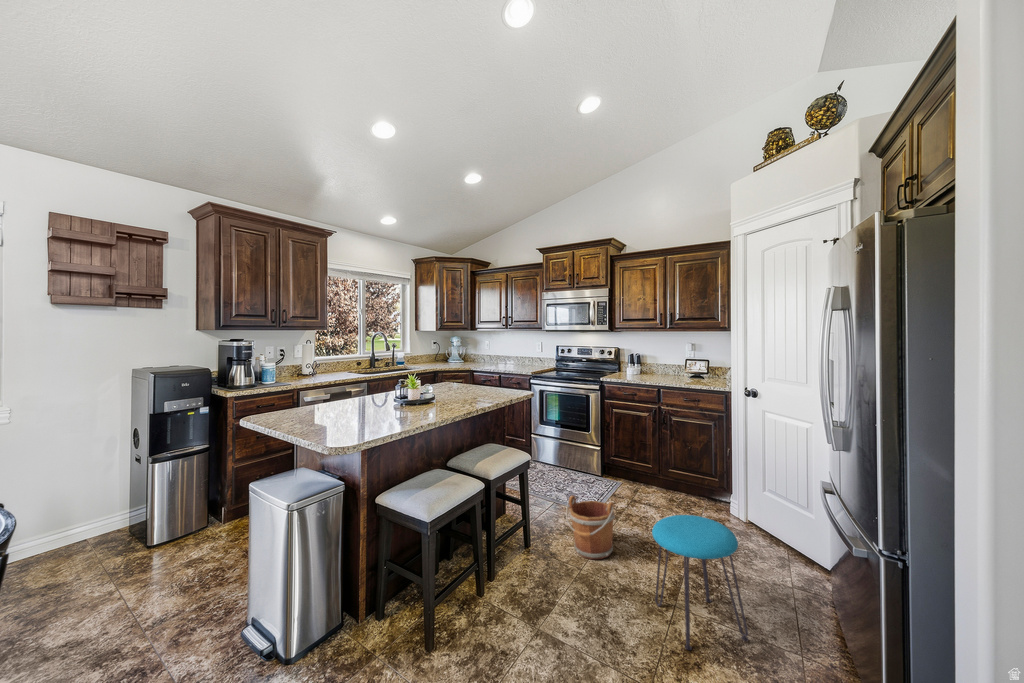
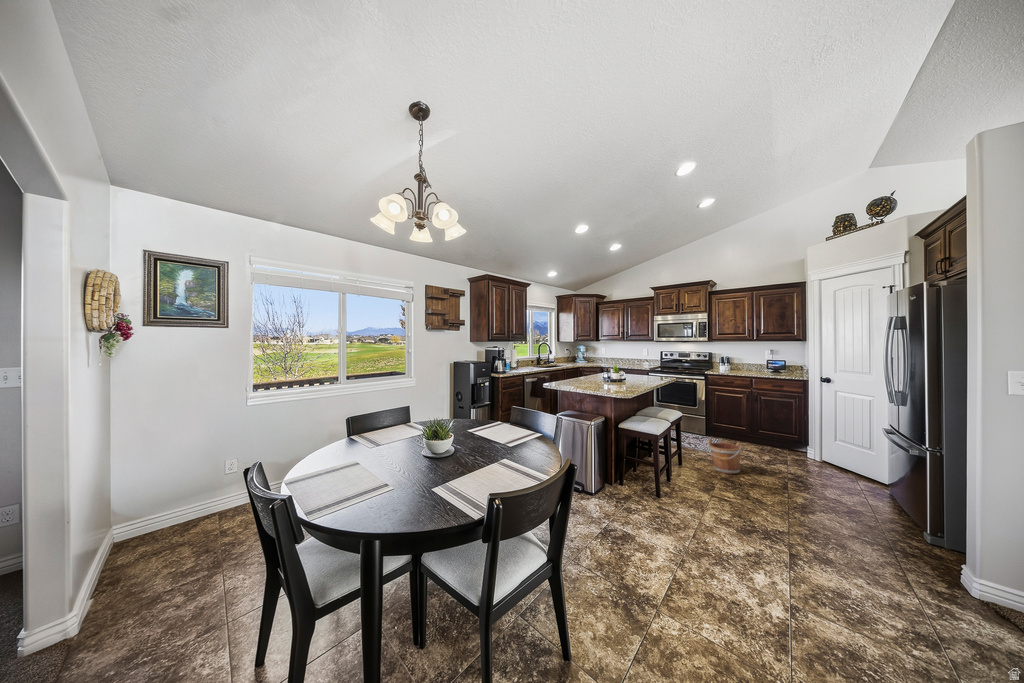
stool: present [652,515,749,650] -> none [779,445,846,511]

